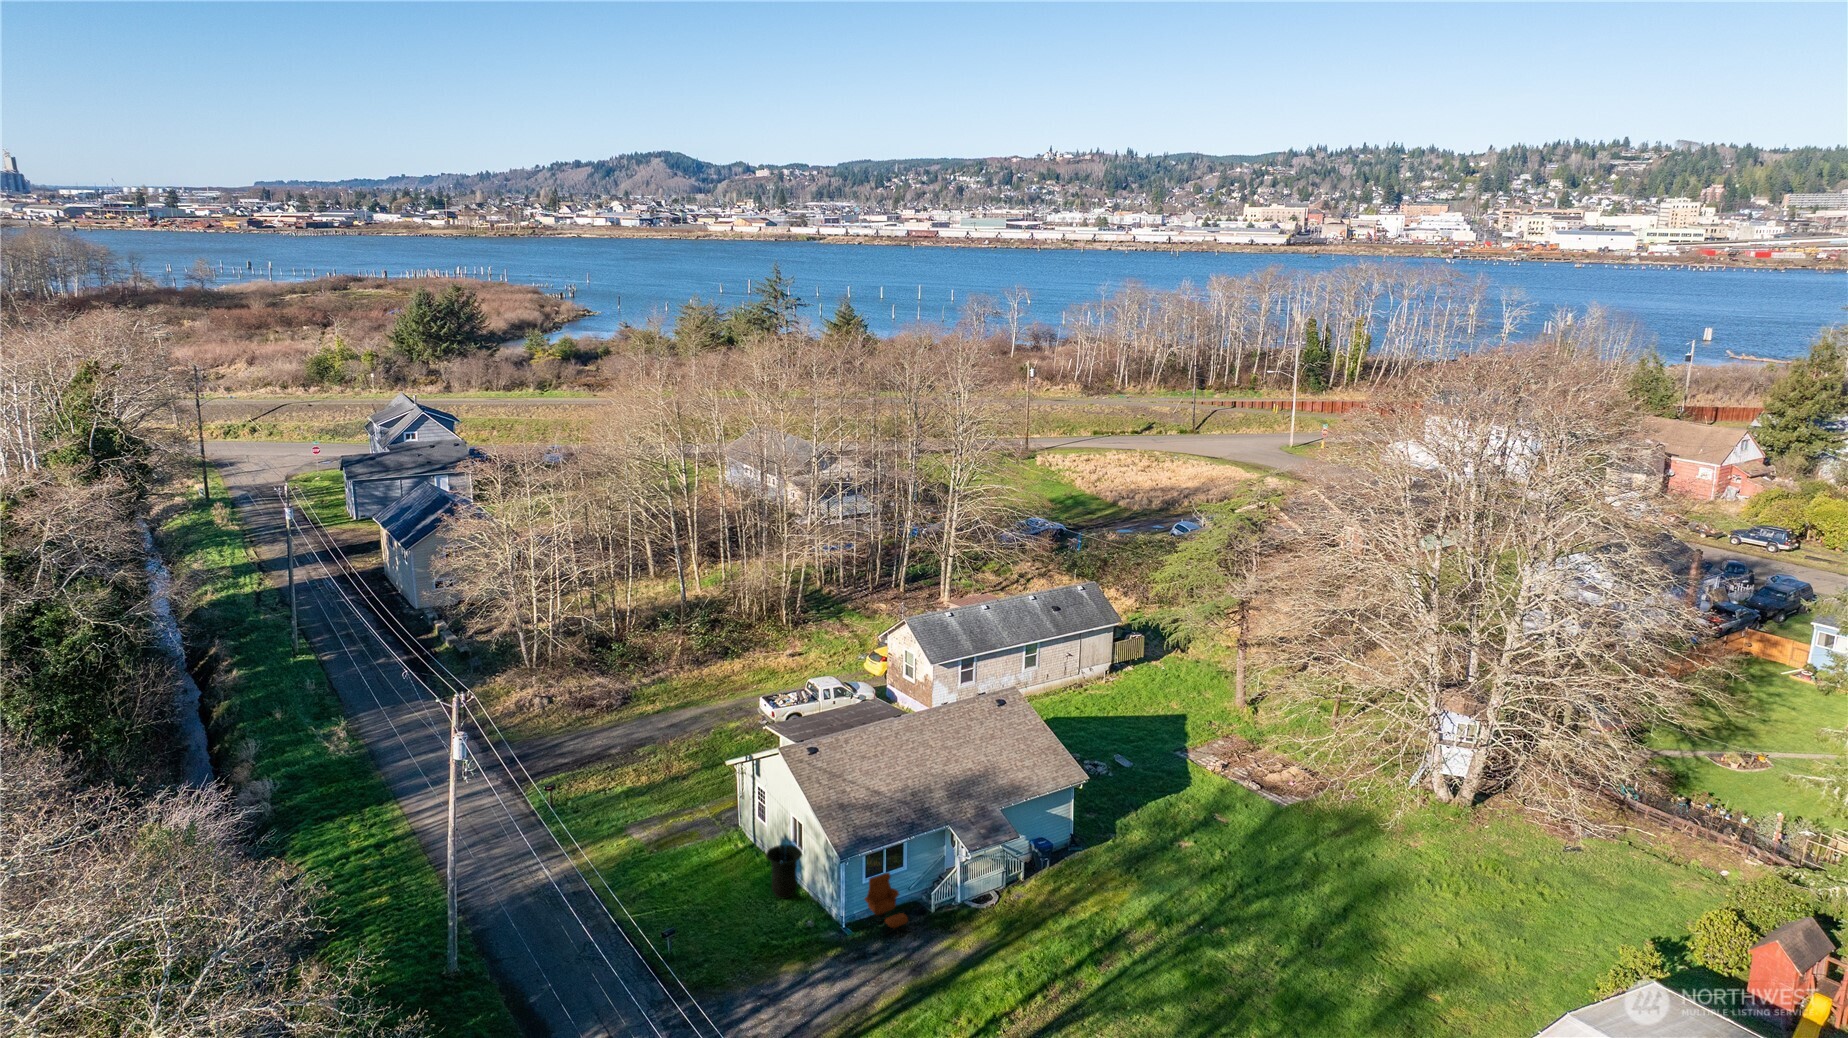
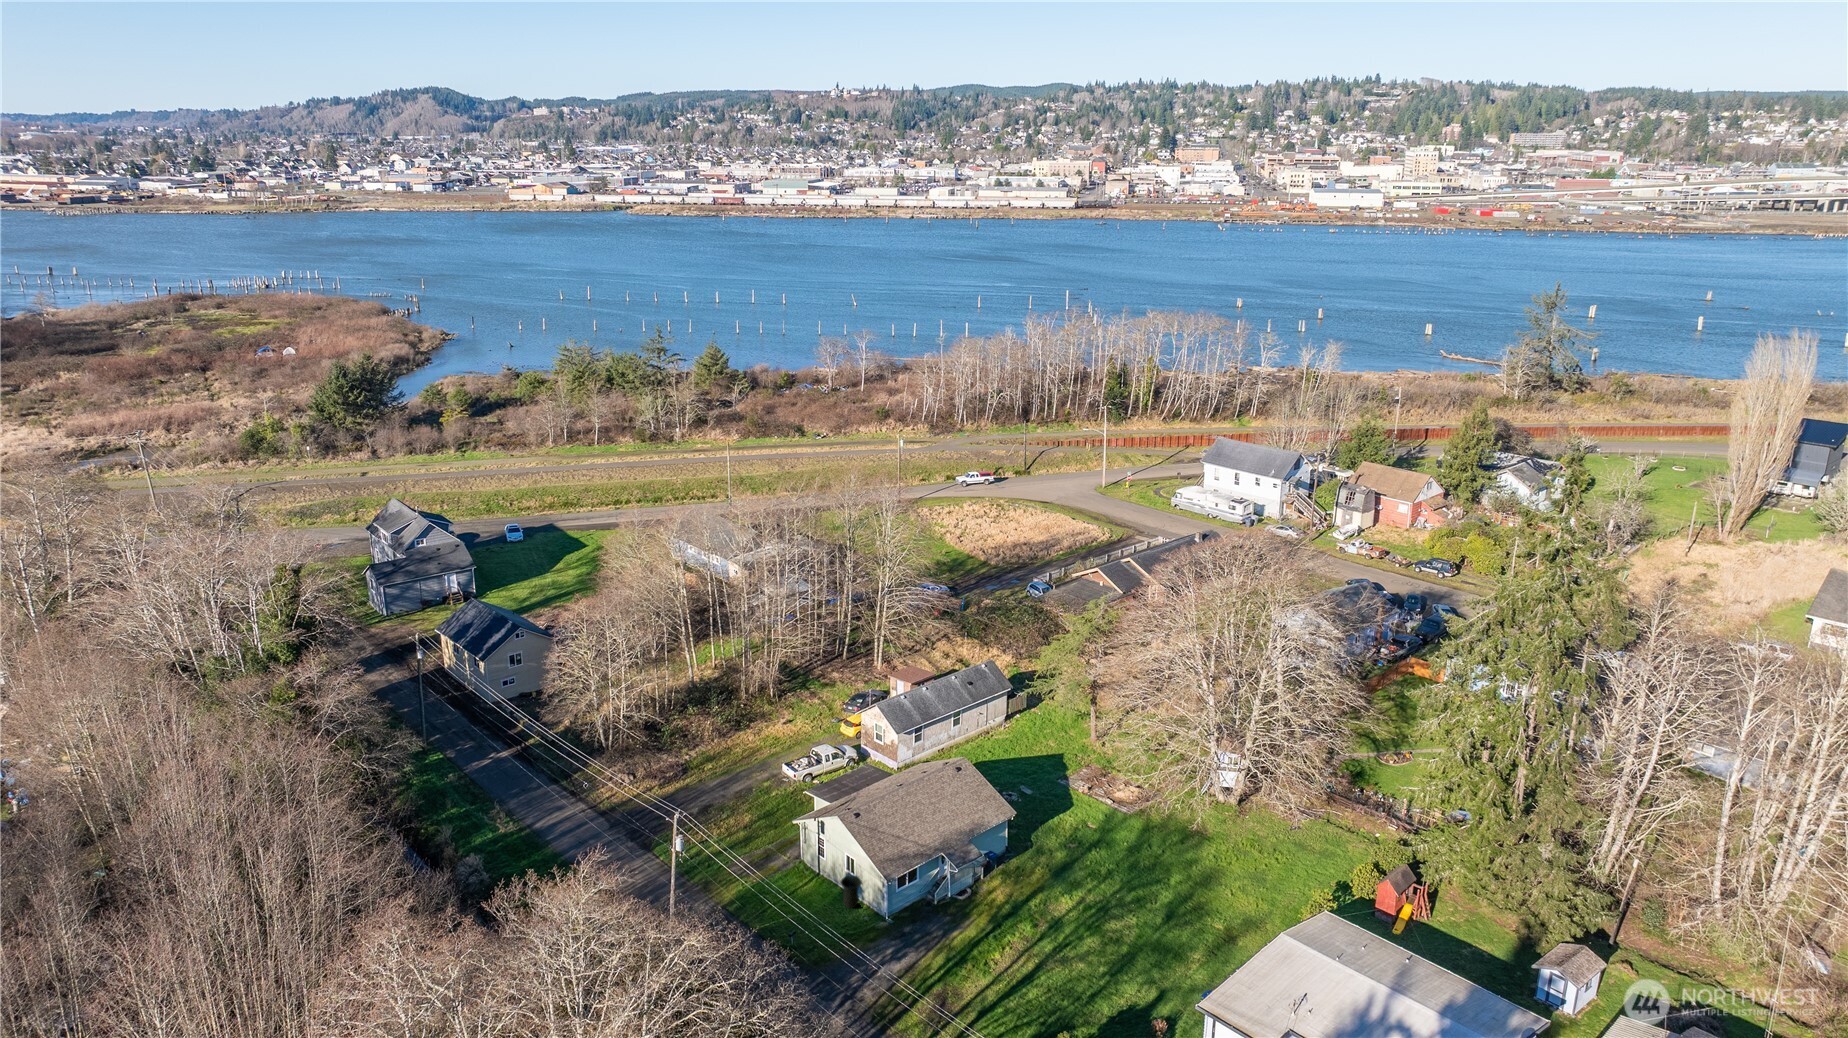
lounge chair: present [865,873,908,933] -> none [904,887,931,924]

